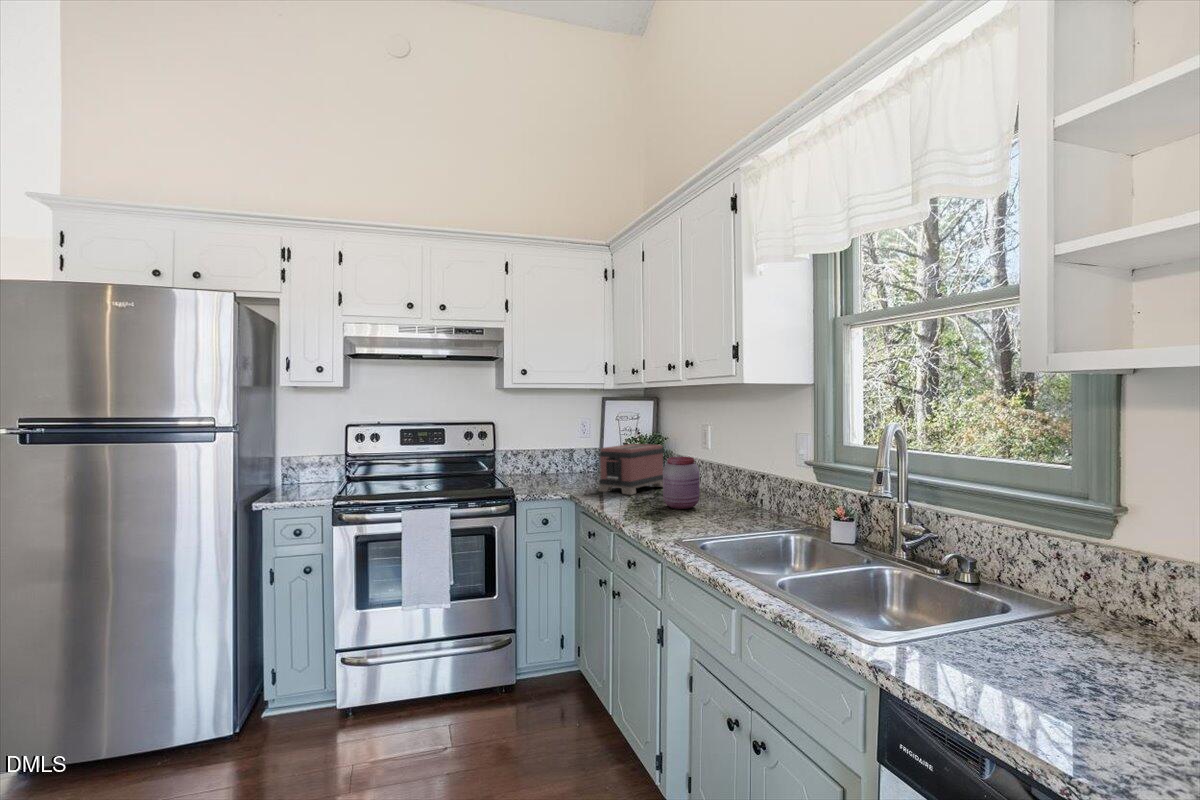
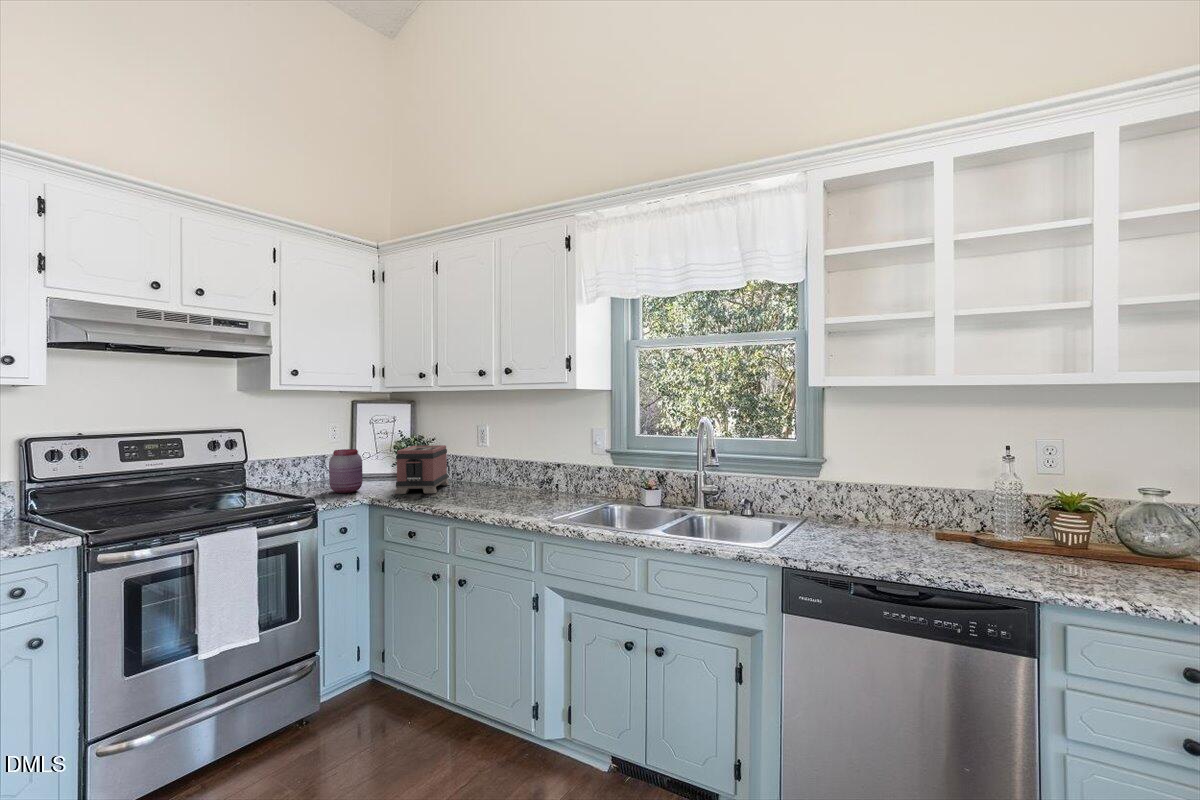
jar: present [663,457,700,509] -> present [329,449,363,493]

